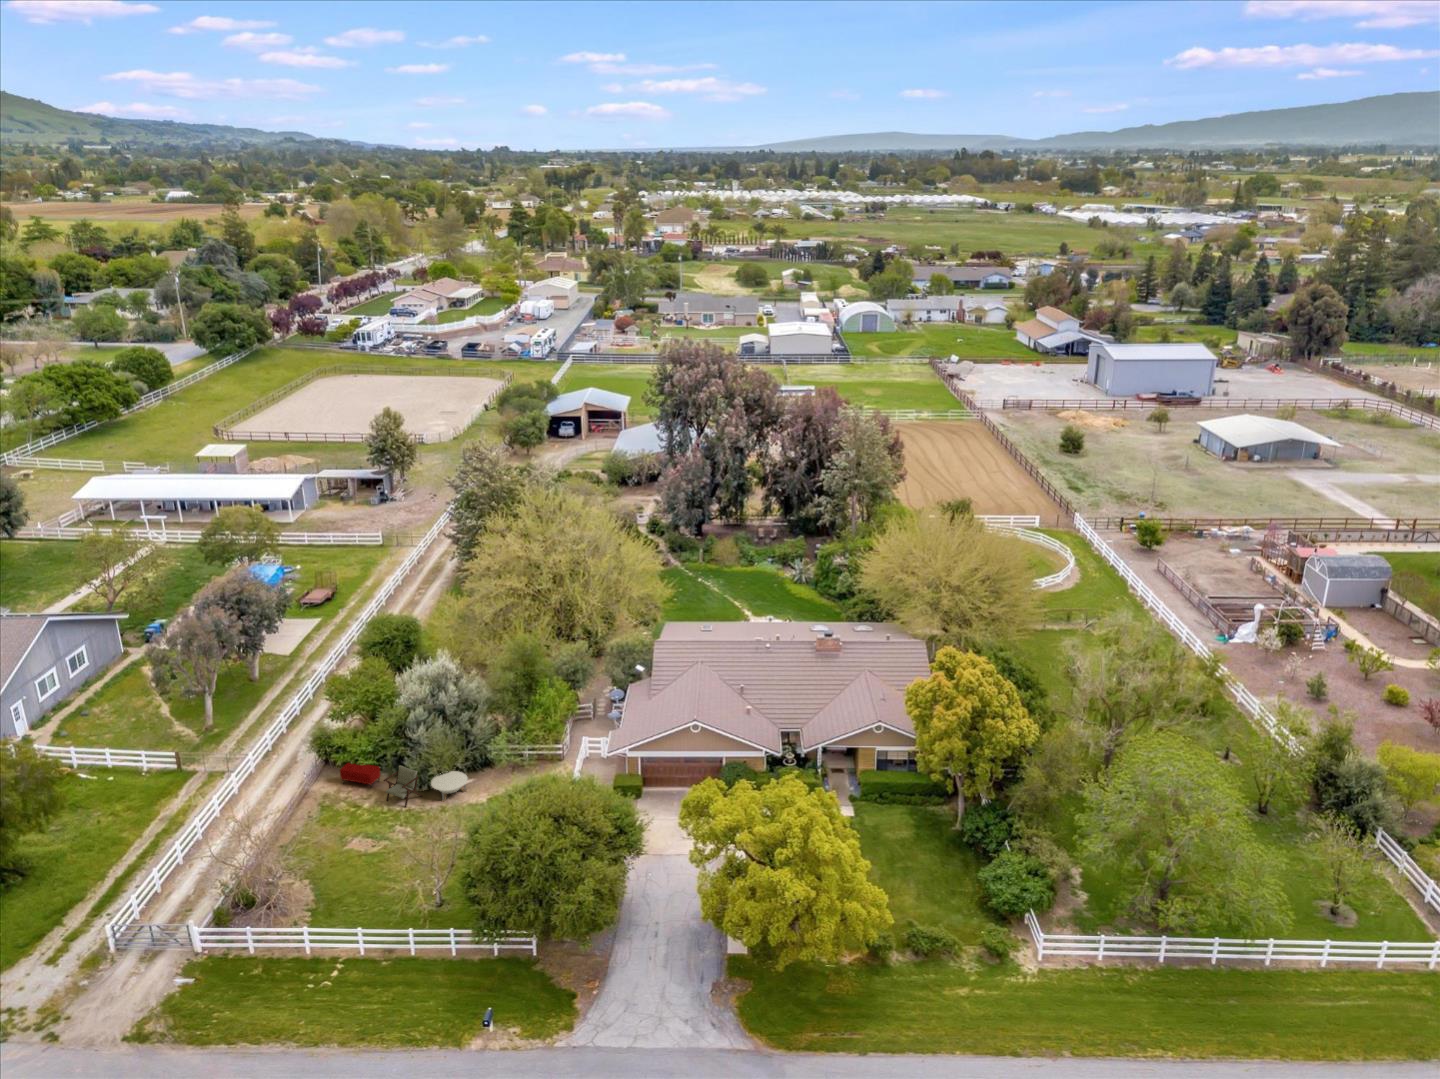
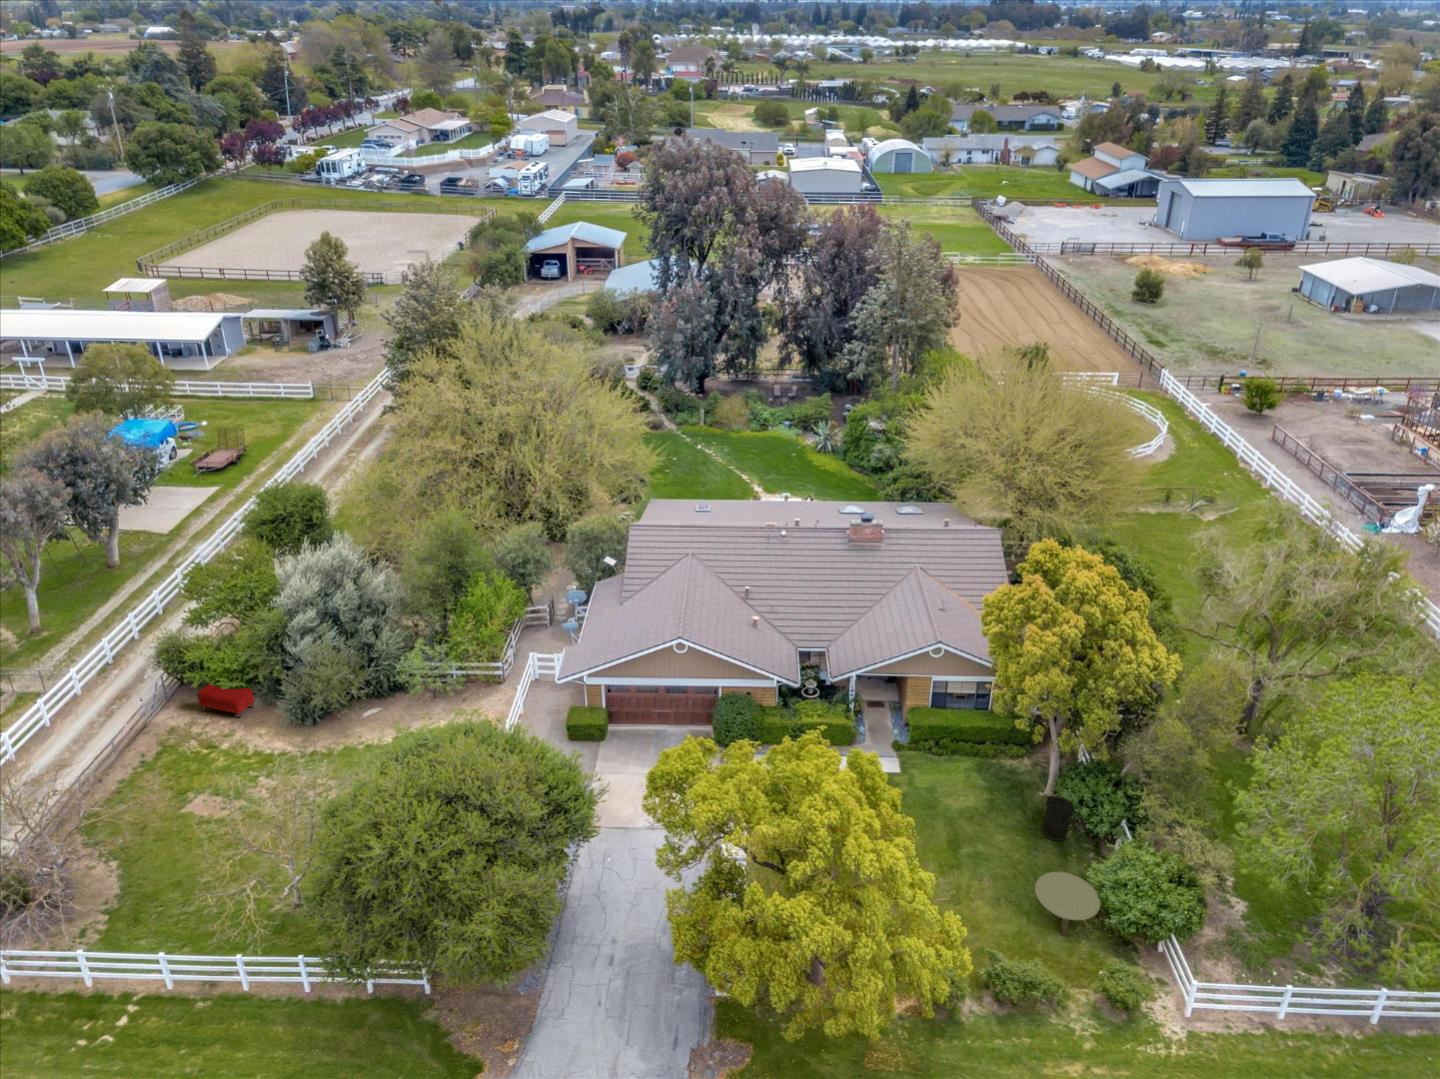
lounge chair: present [383,765,422,808] -> none [249,690,308,749]
round table: present [431,771,468,802] -> present [1035,872,1100,935]
trash can: none [952,827,973,858] -> present [1042,796,1074,841]

